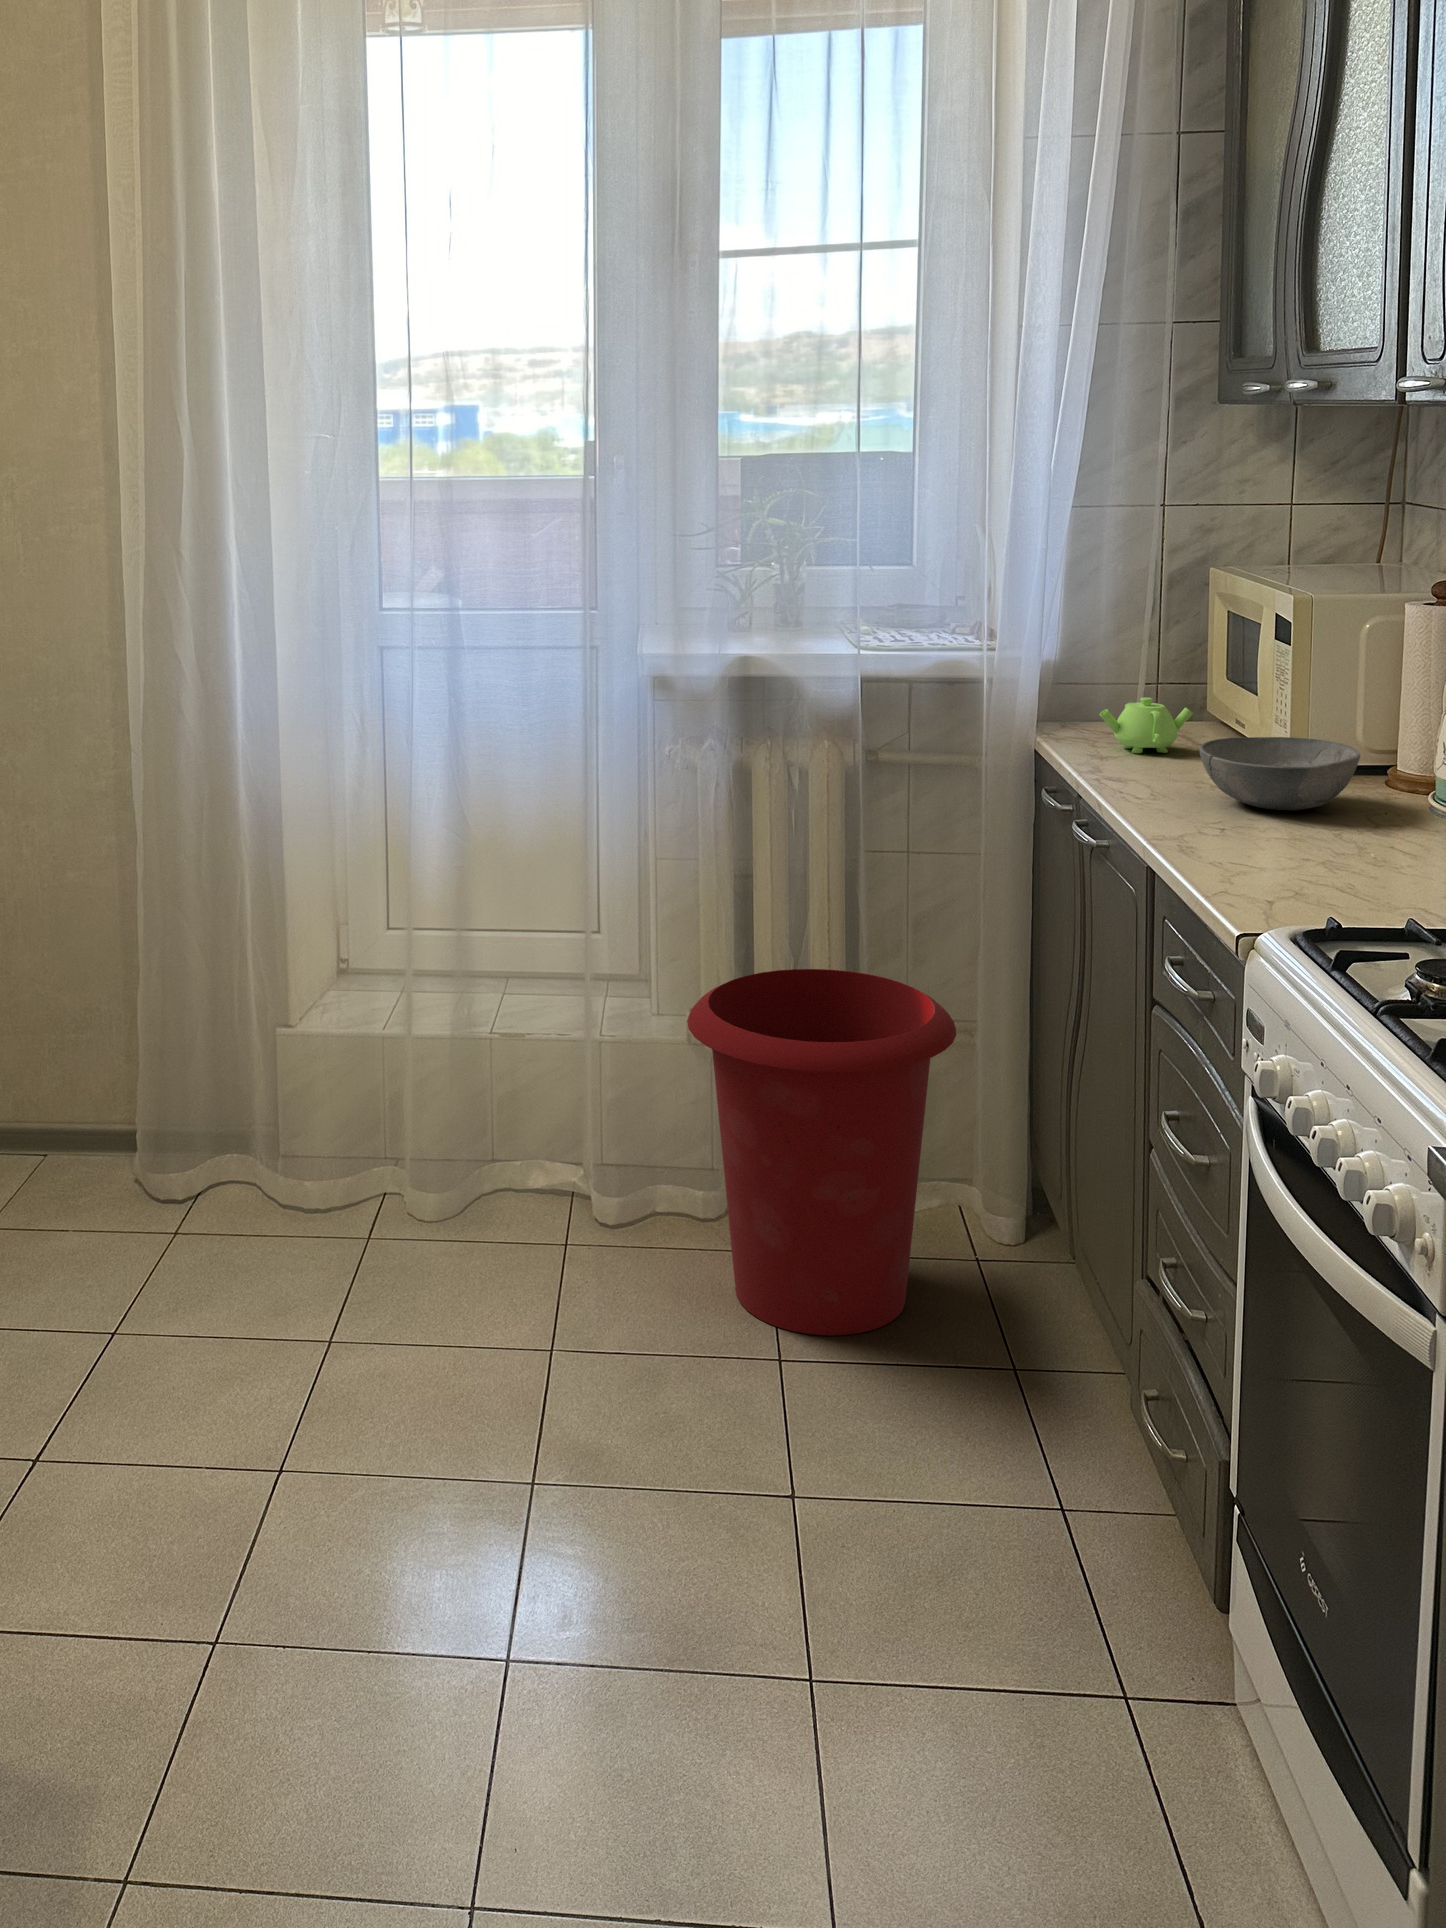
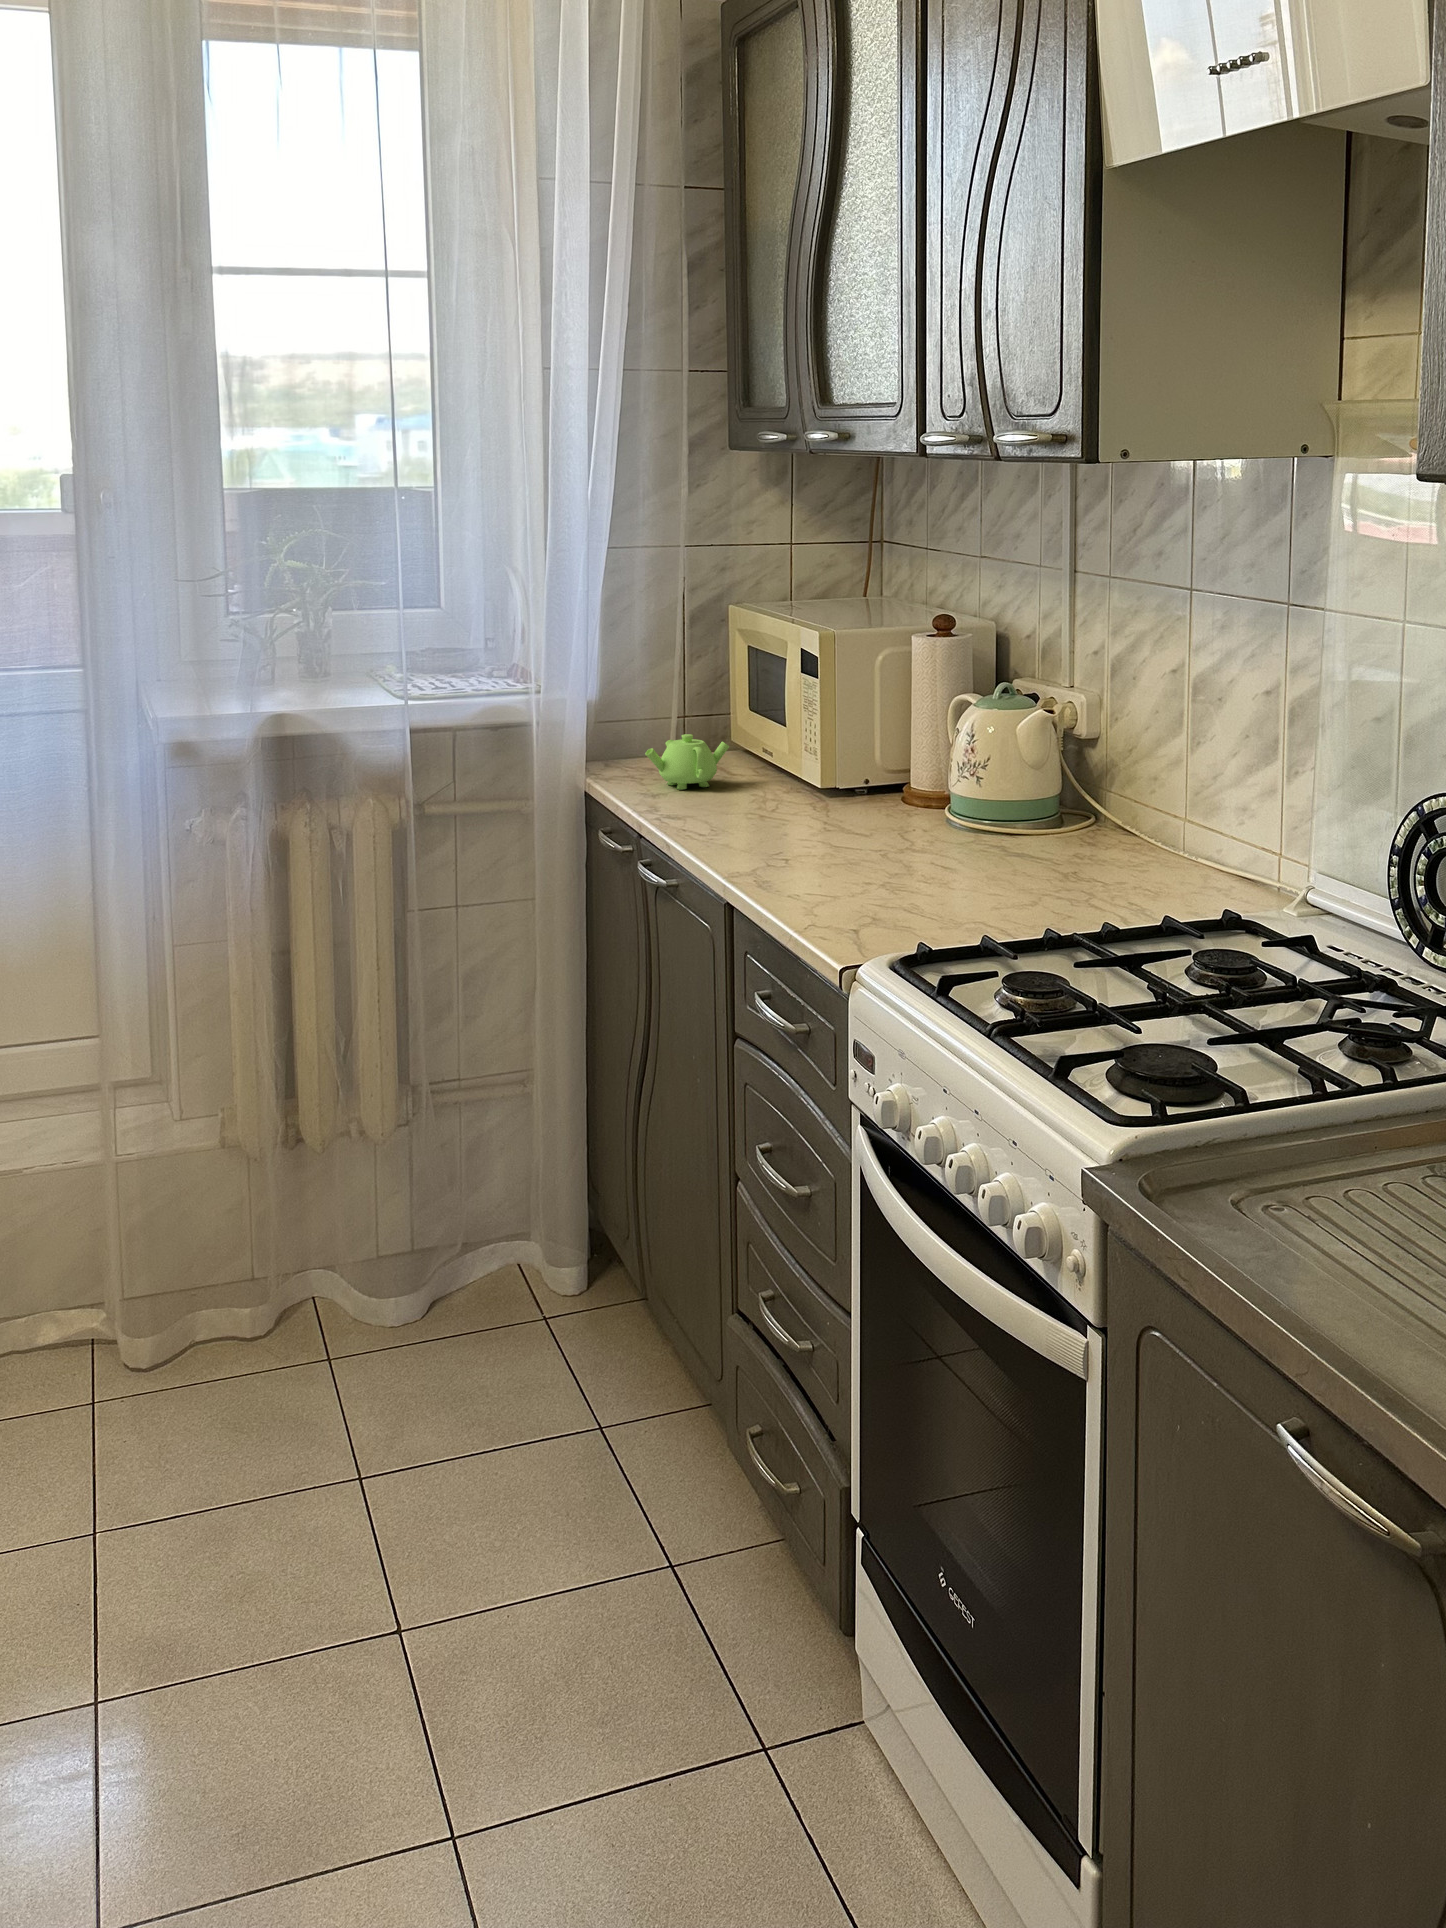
bowl: present [1199,737,1360,810] -> none [754,766,894,837]
waste bin: present [687,969,956,1336] -> none [237,1040,526,1438]

